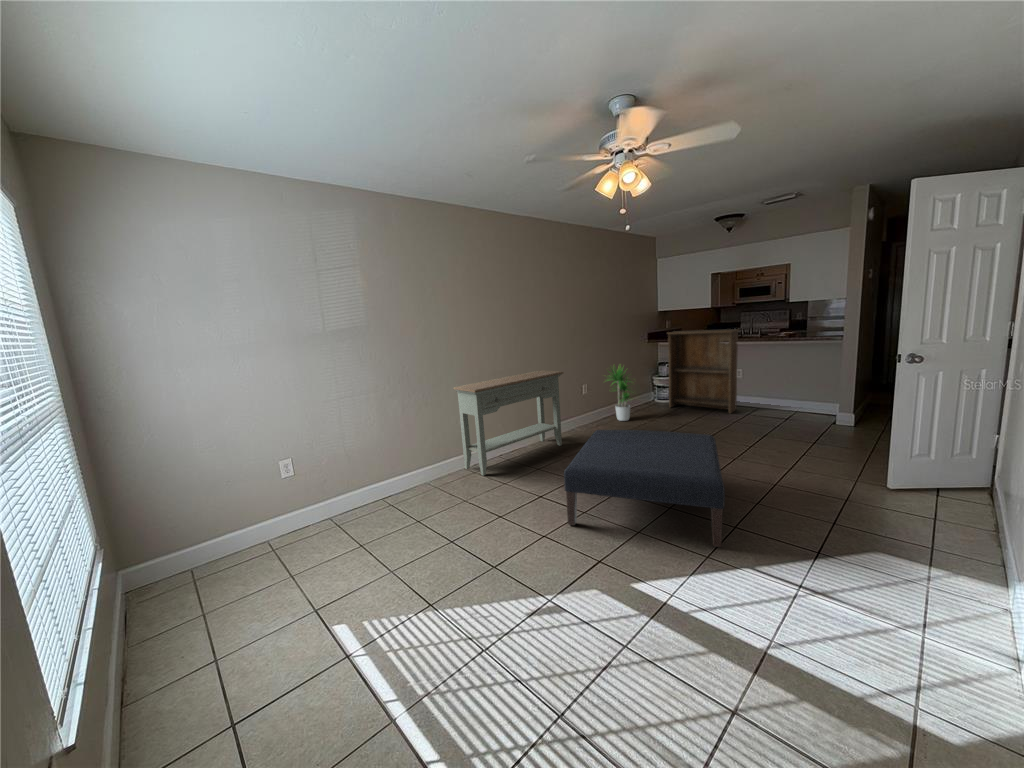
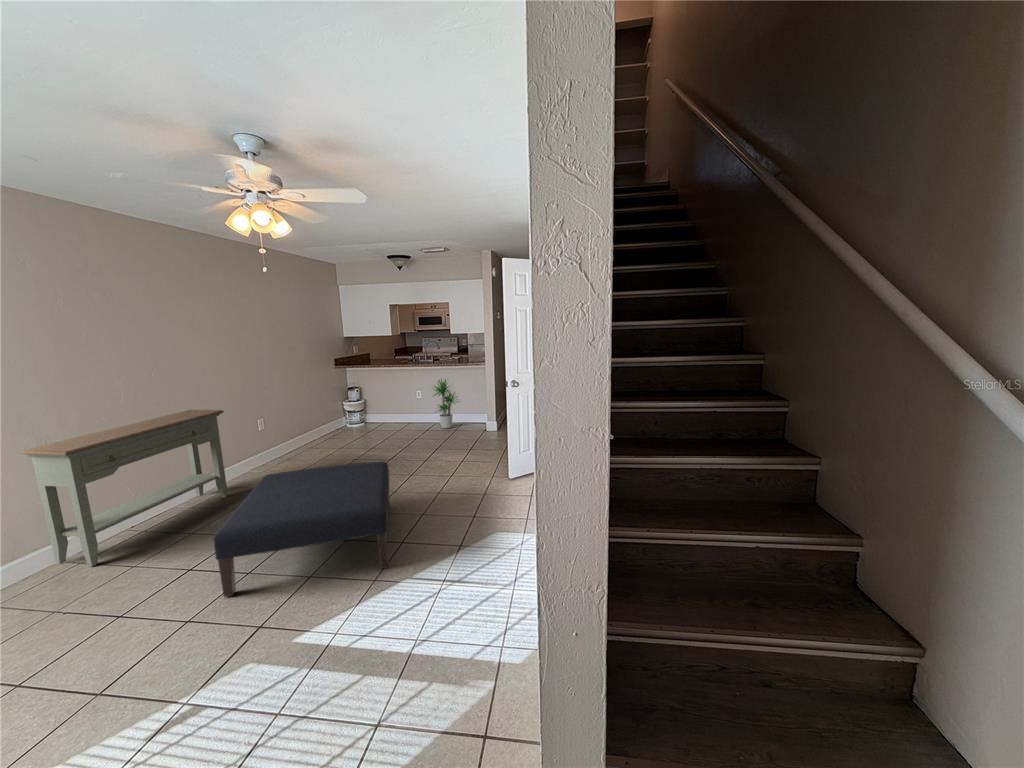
bookshelf: present [667,329,739,413] -> none [352,356,419,431]
potted plant: present [608,366,630,421] -> present [434,378,458,429]

